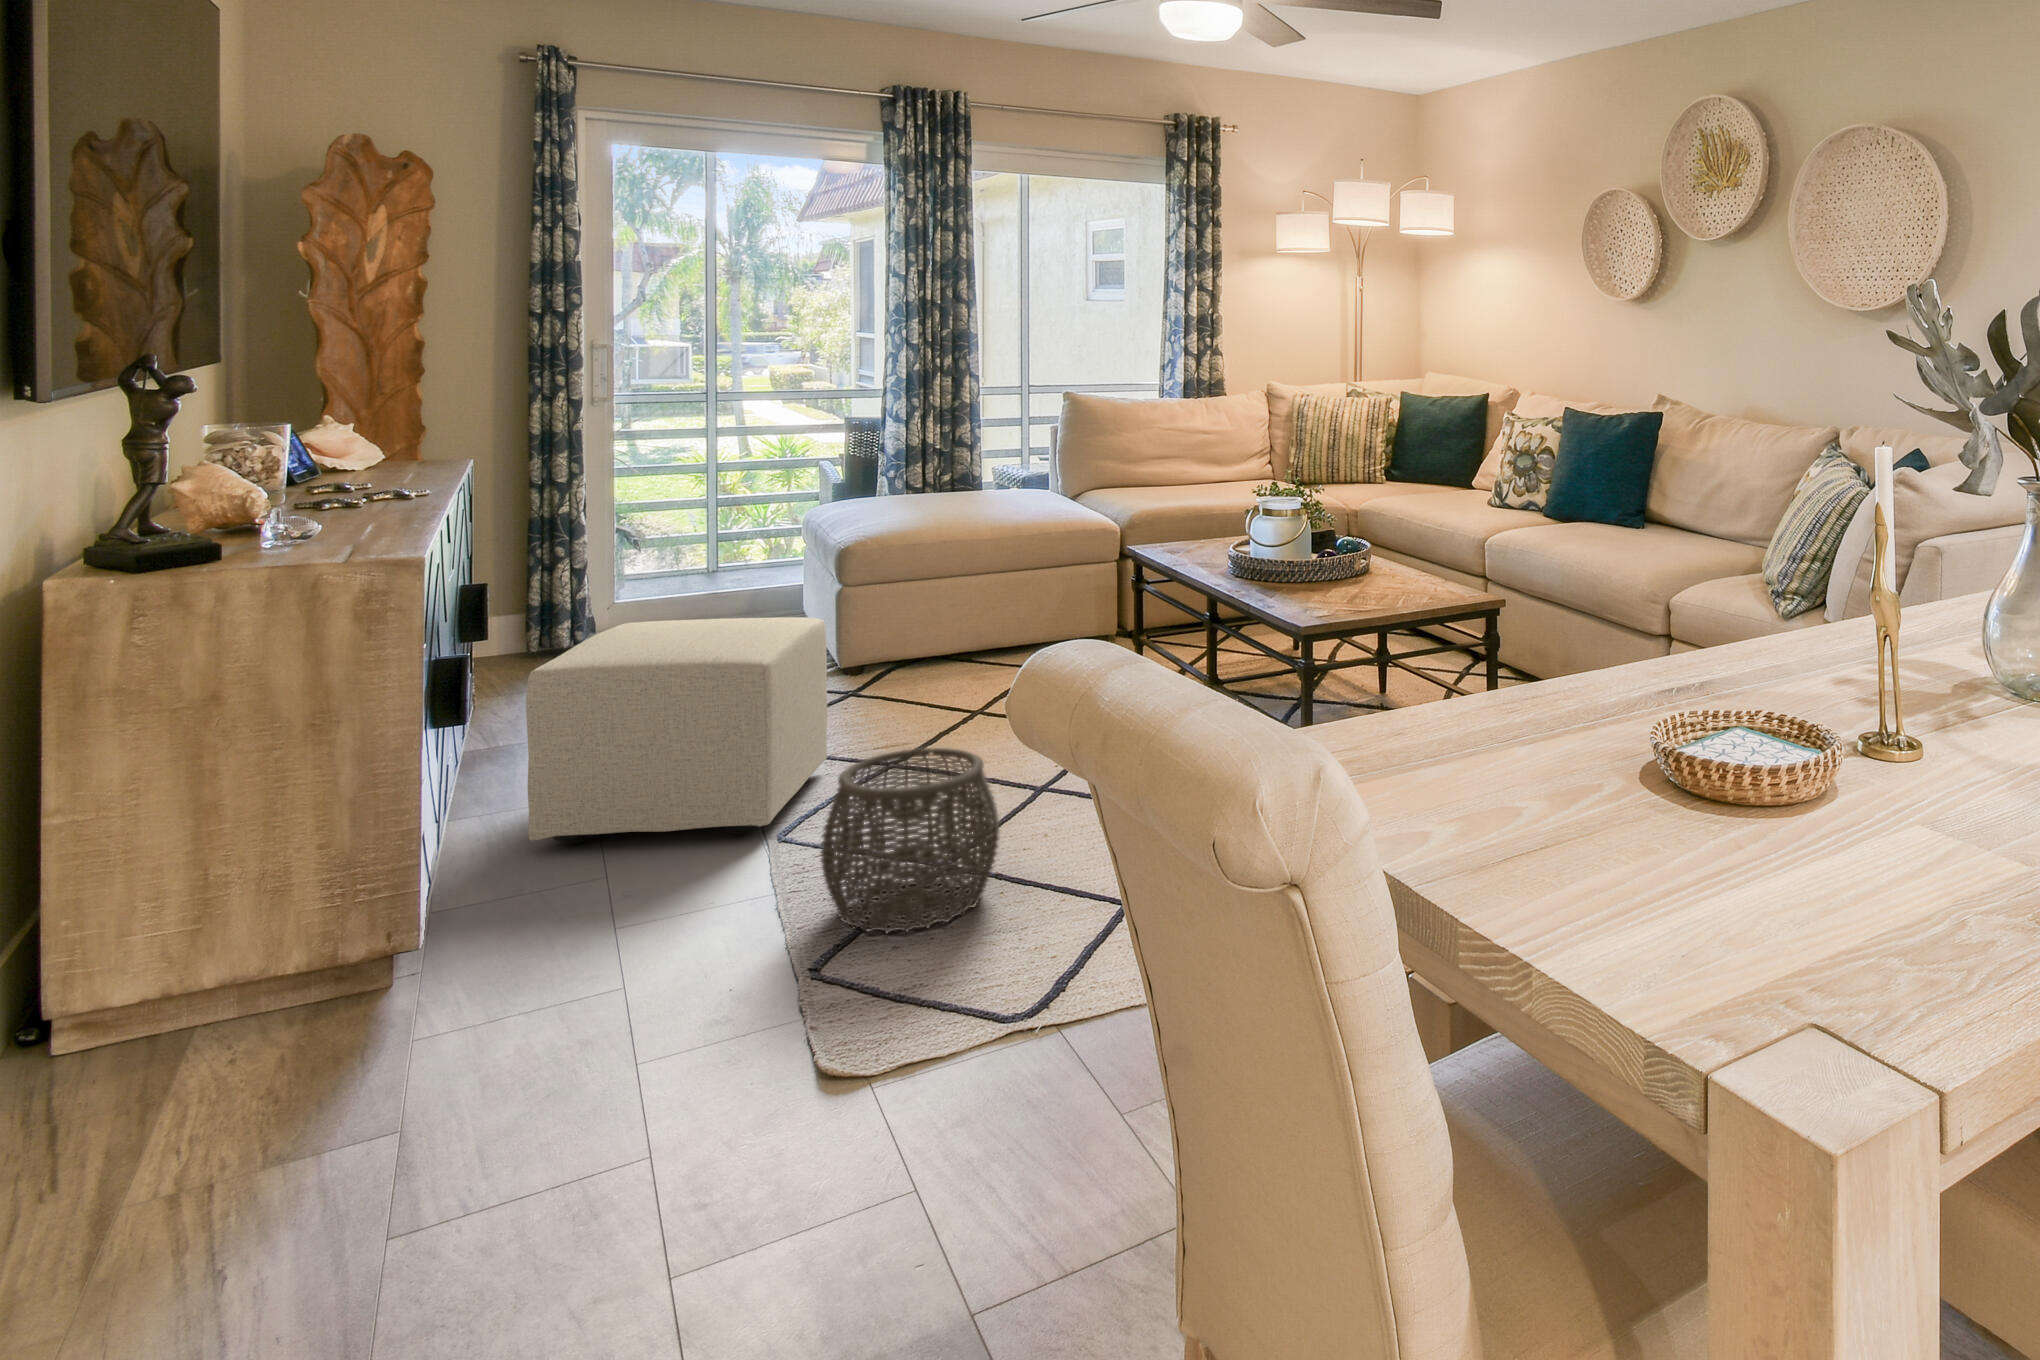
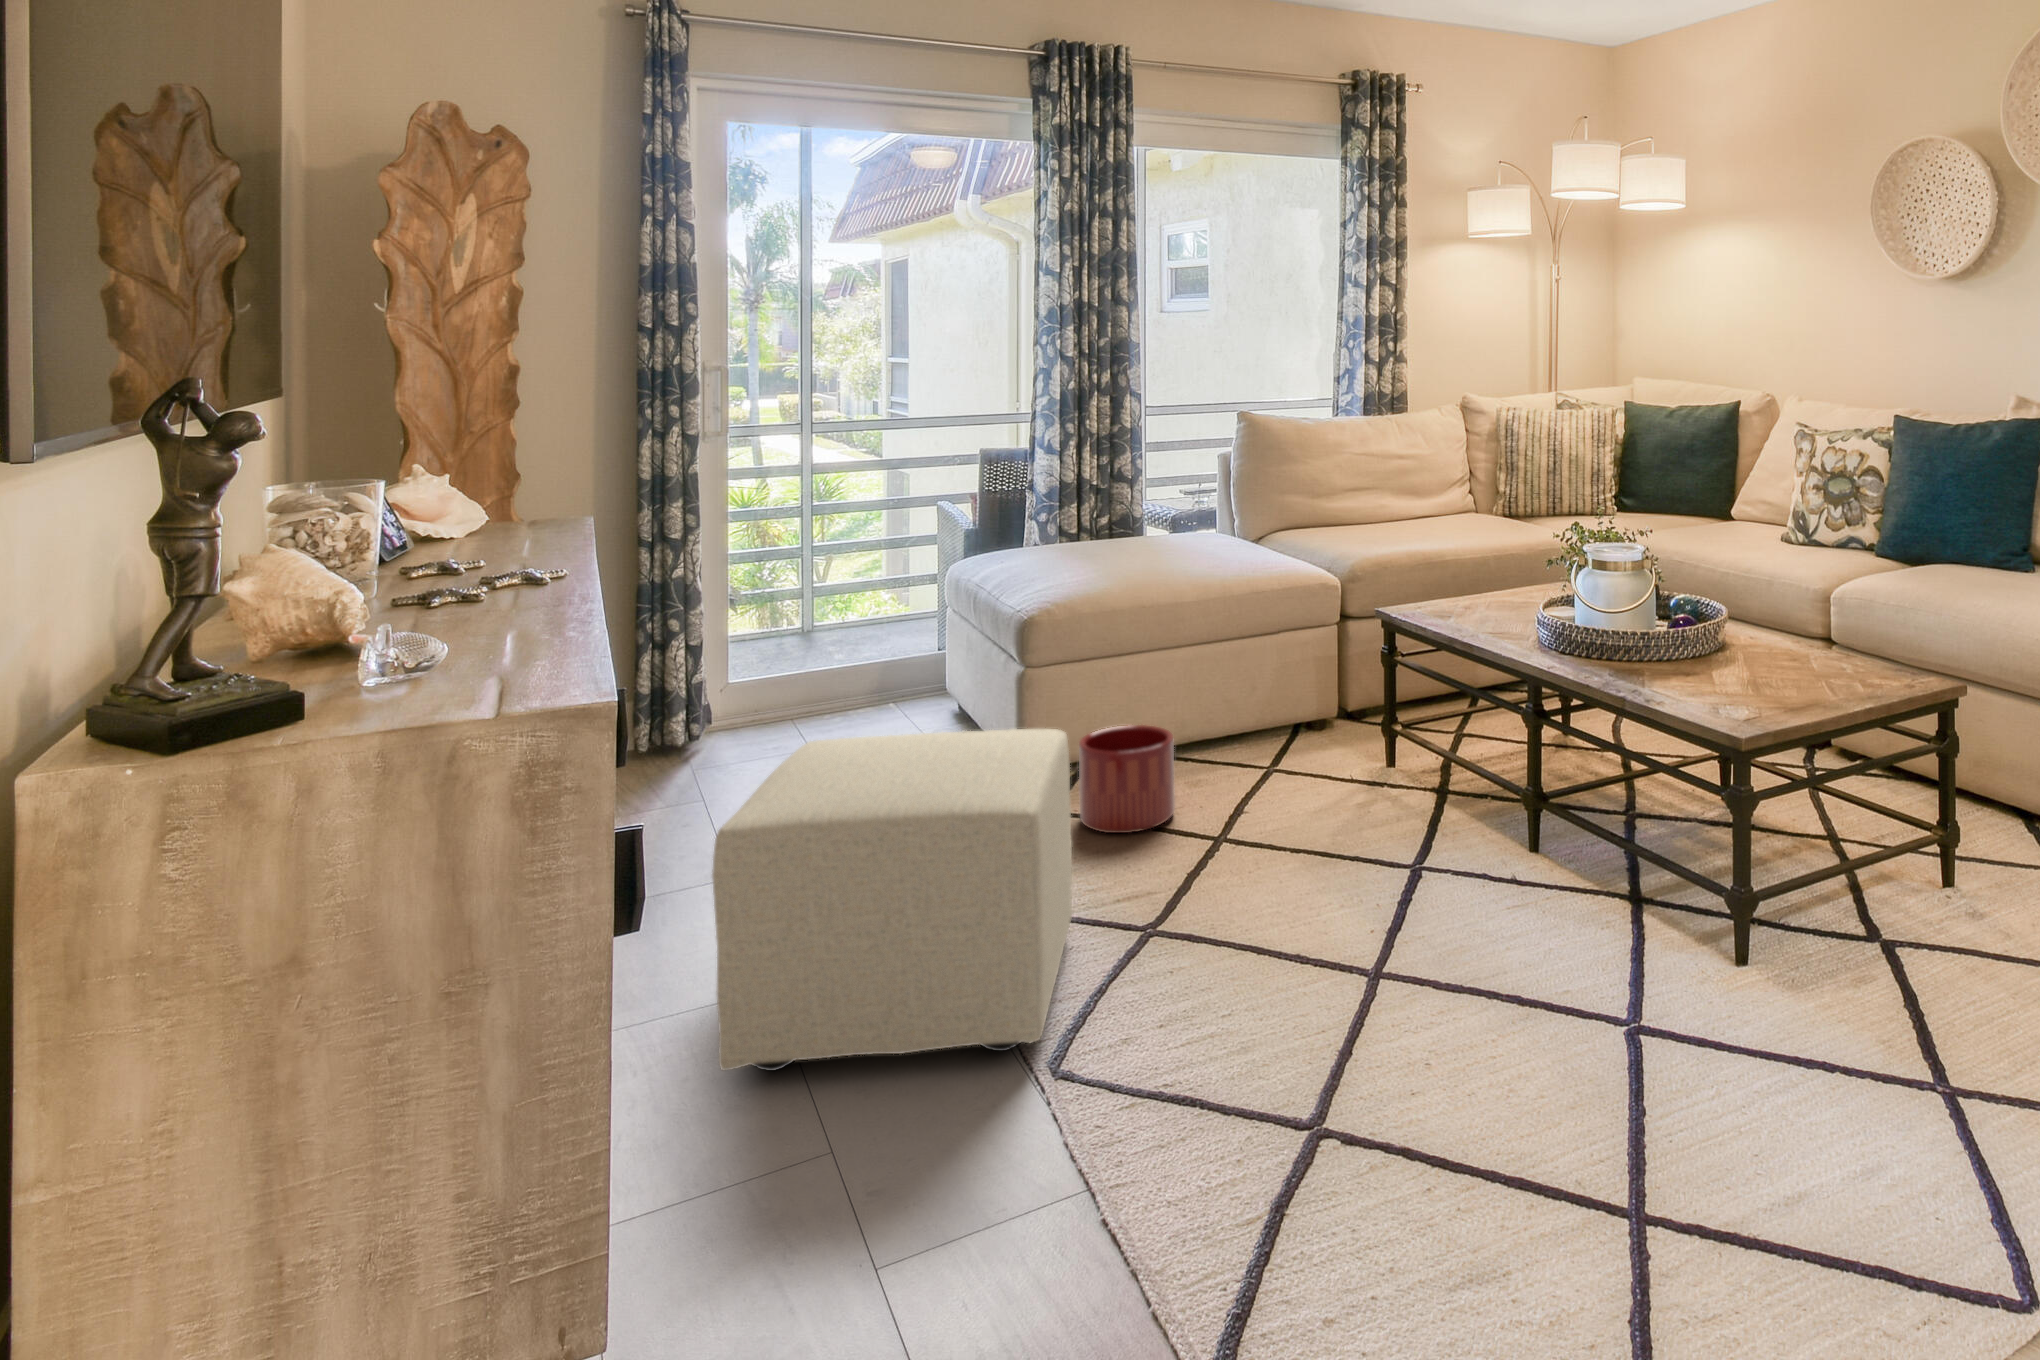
planter: none [867,632,945,712] -> present [1079,725,1175,833]
woven basket: present [820,748,1000,933] -> none [1172,948,1418,1258]

